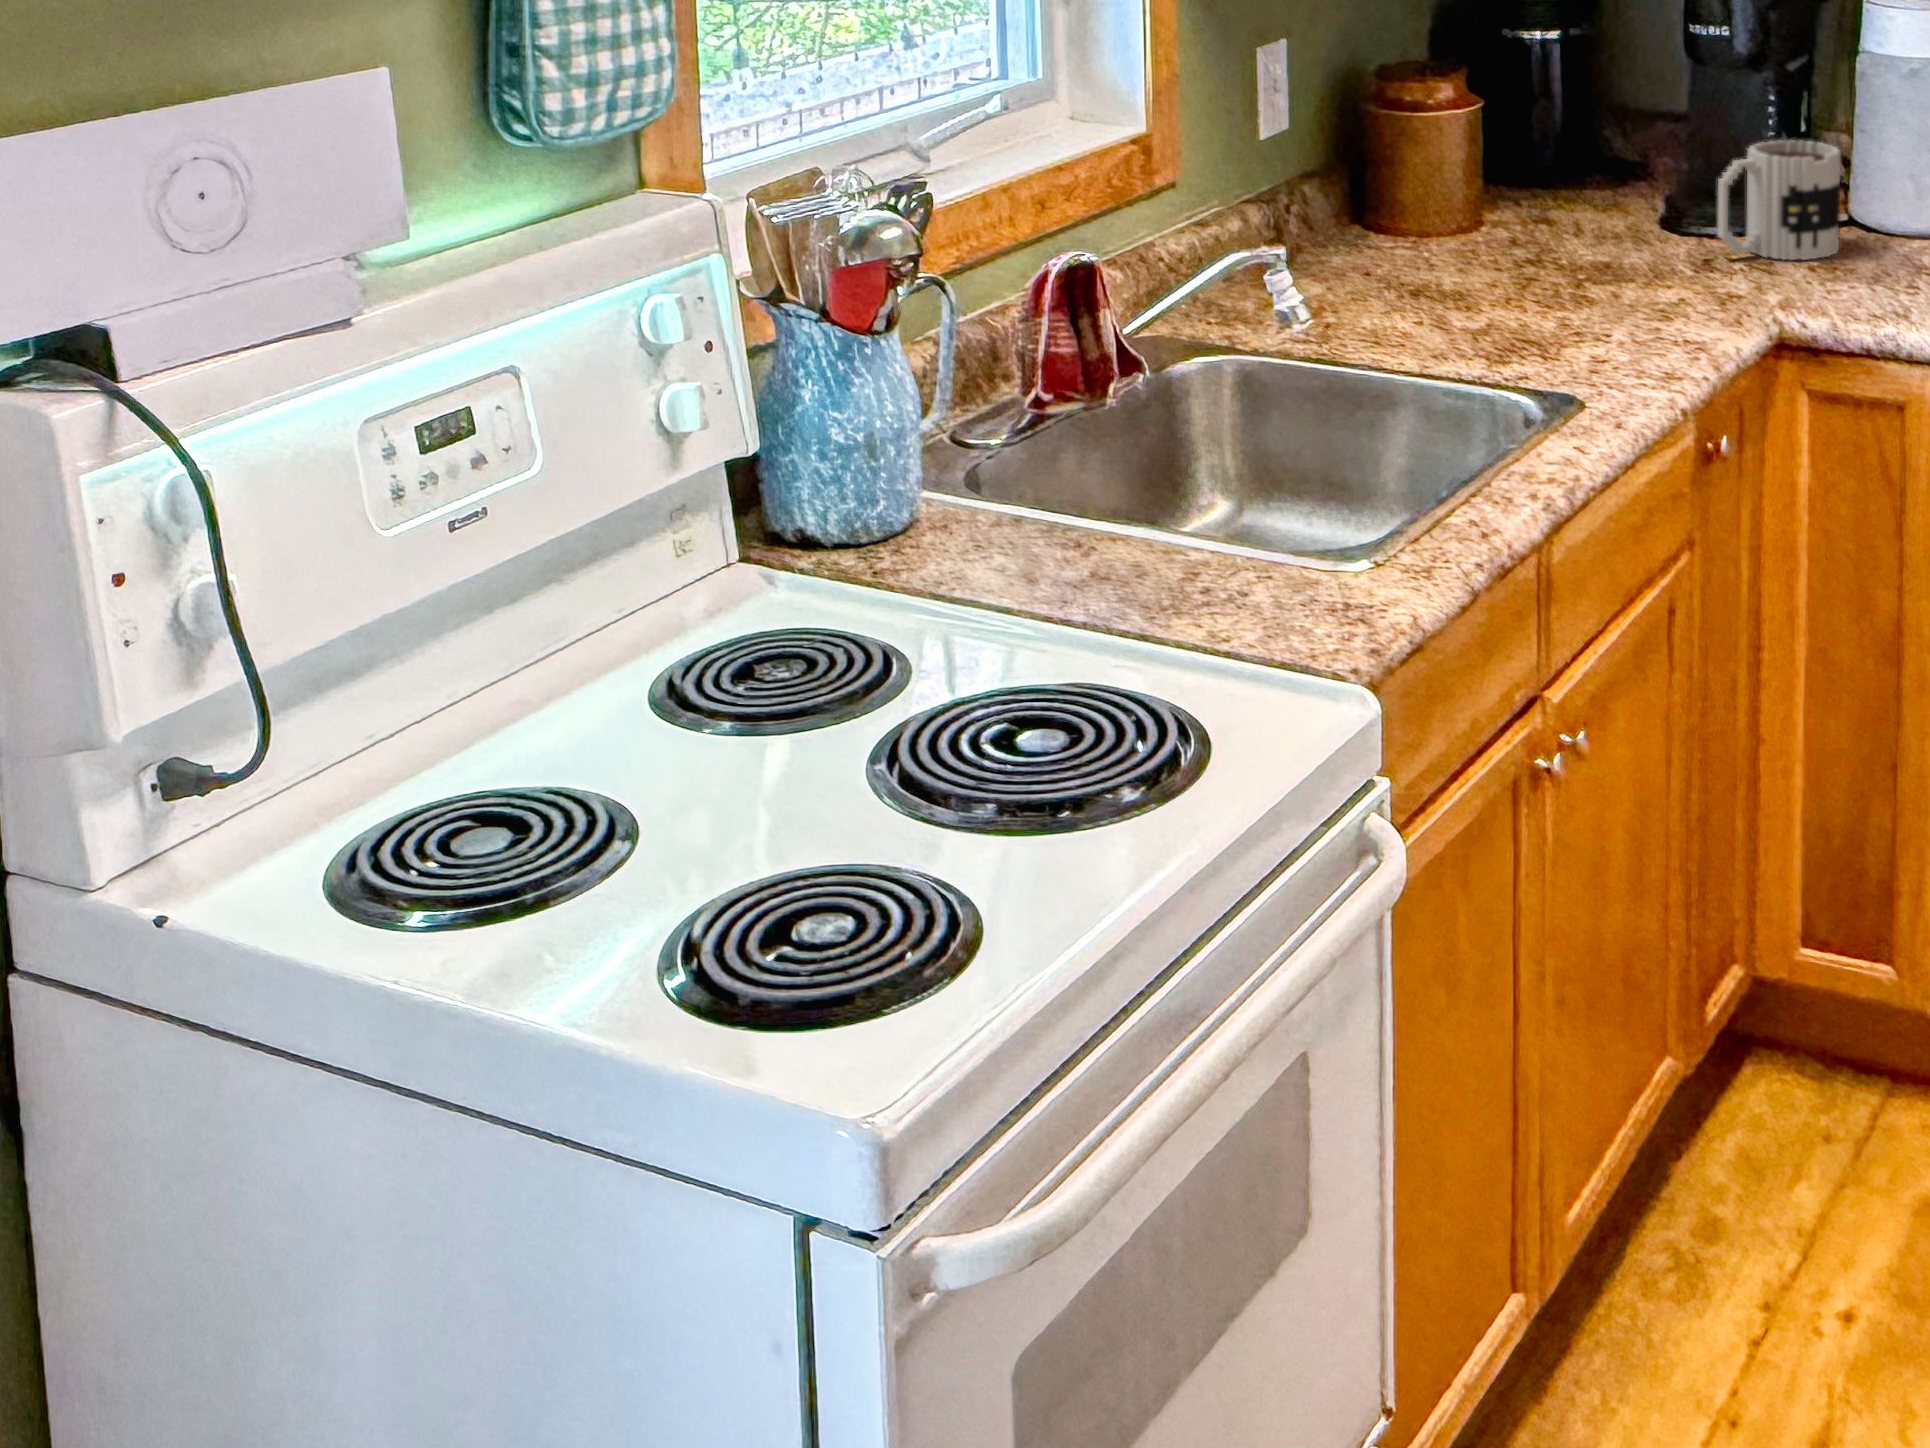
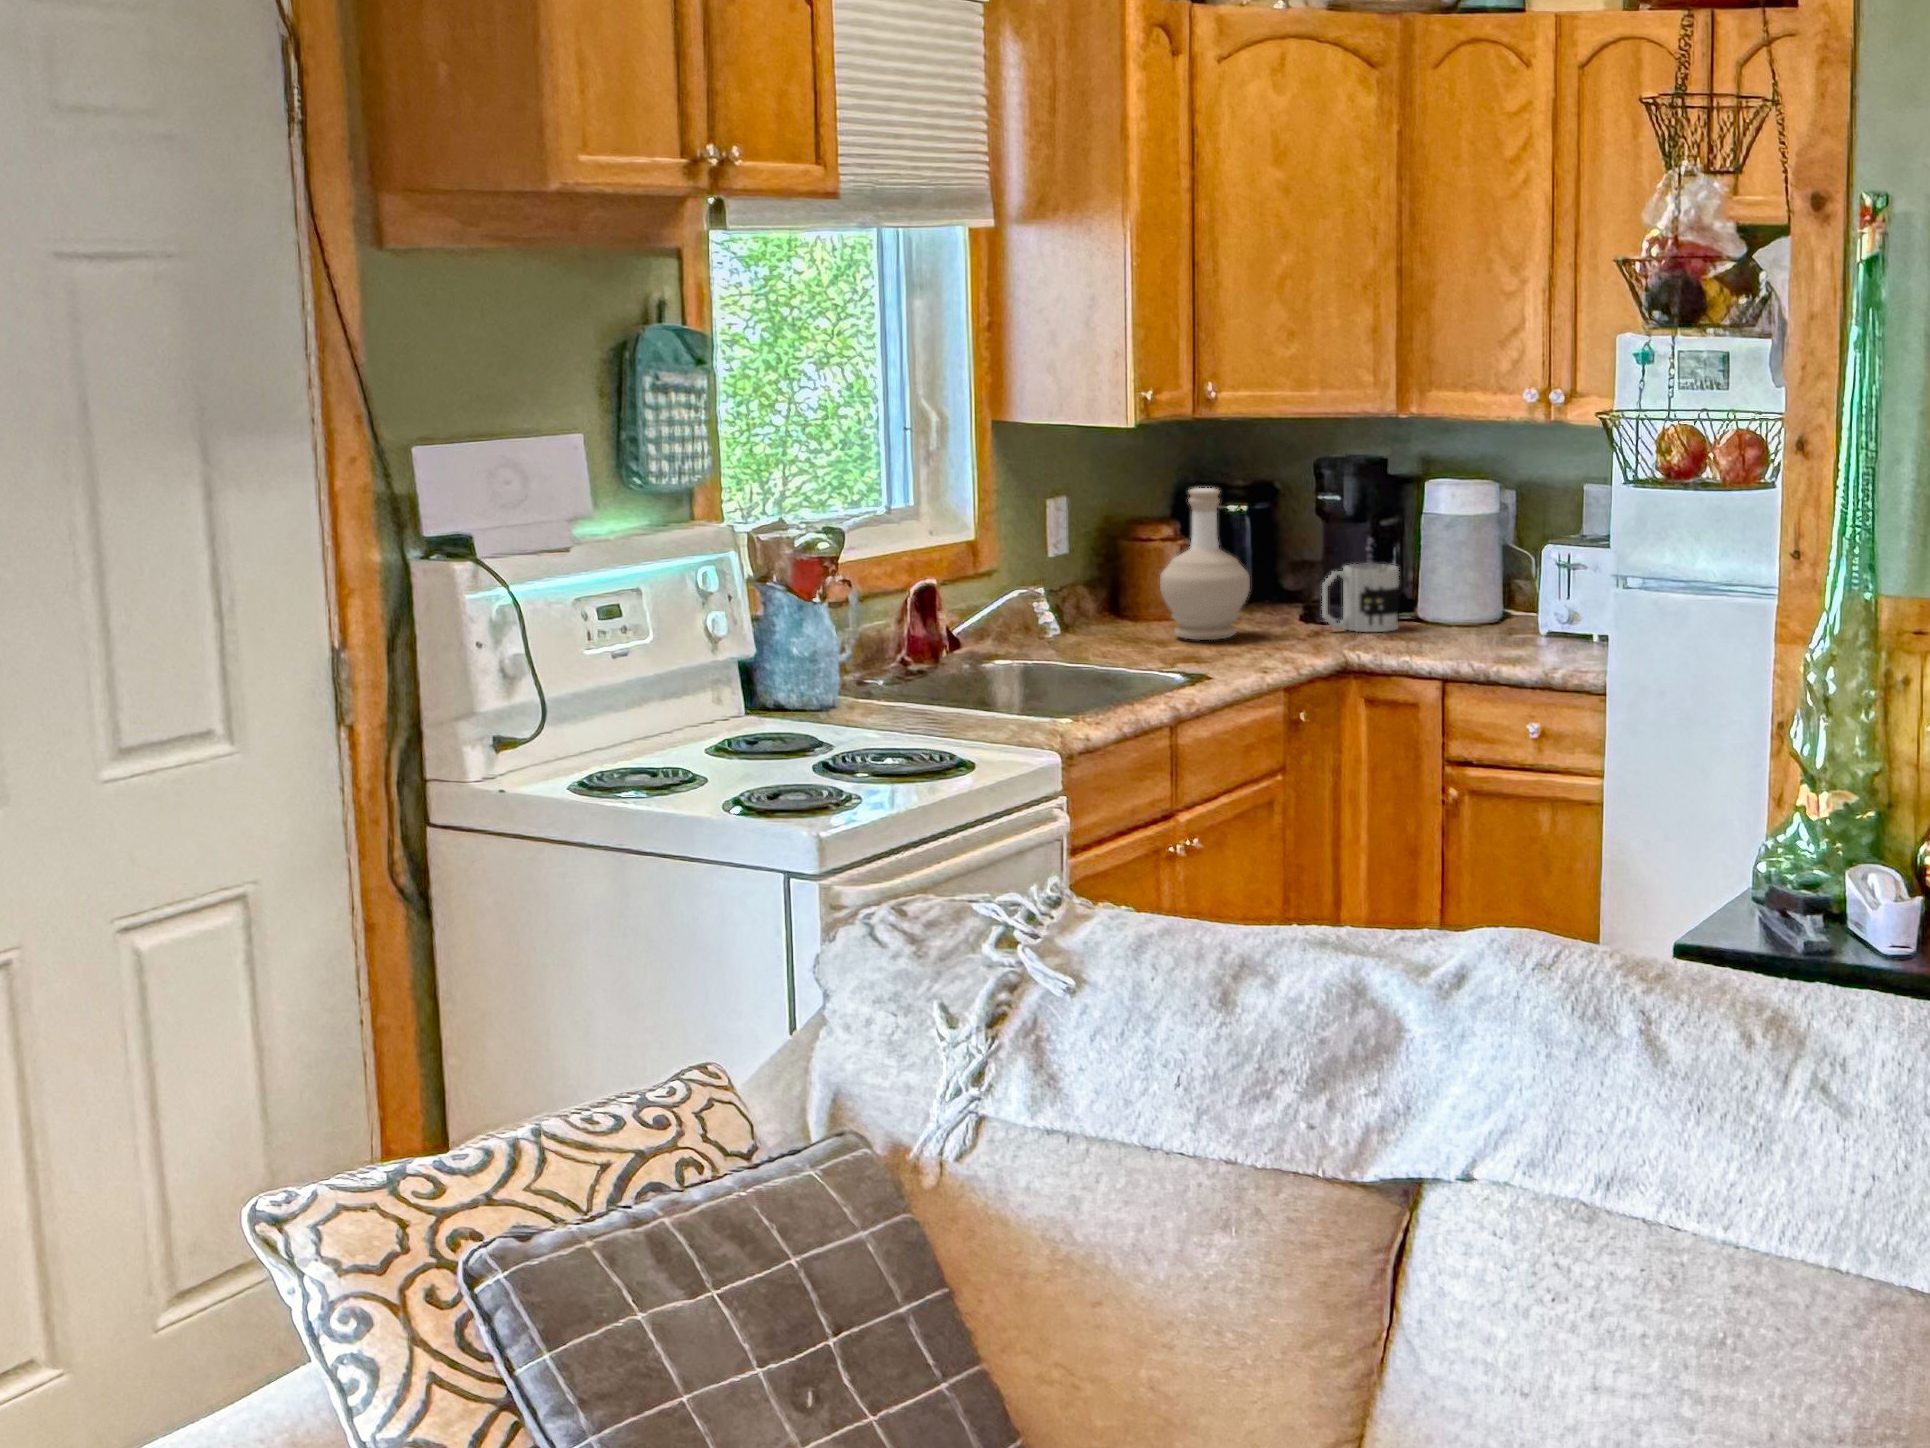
bottle: none [1455,32,1606,288] -> present [1160,488,1250,640]

